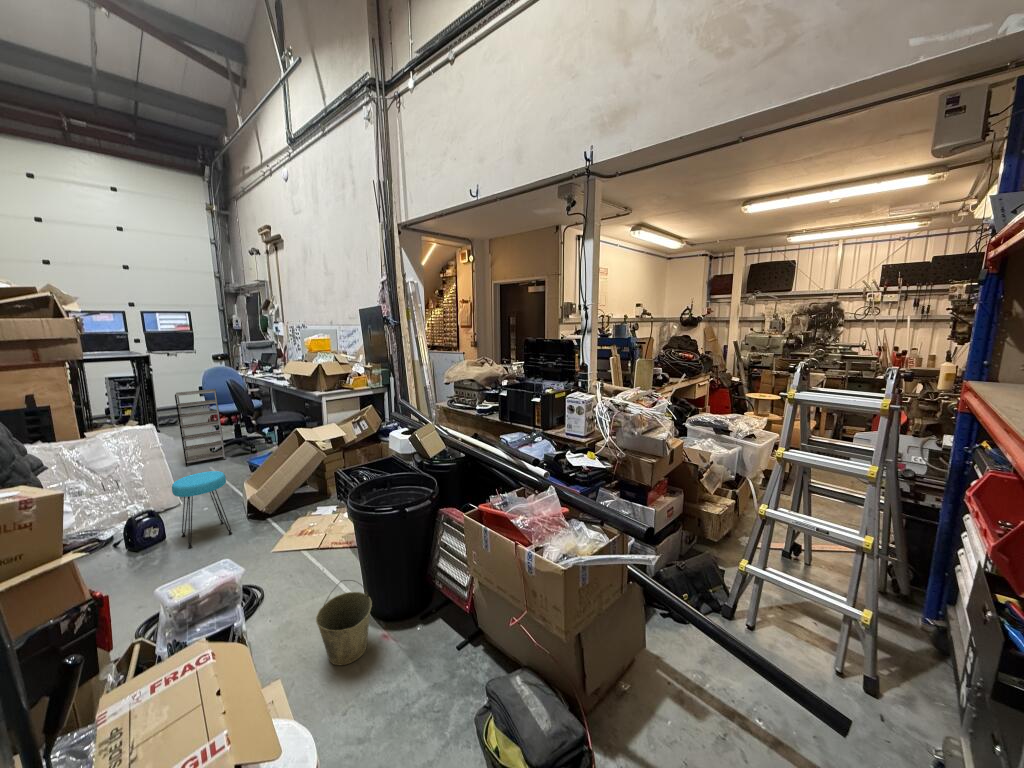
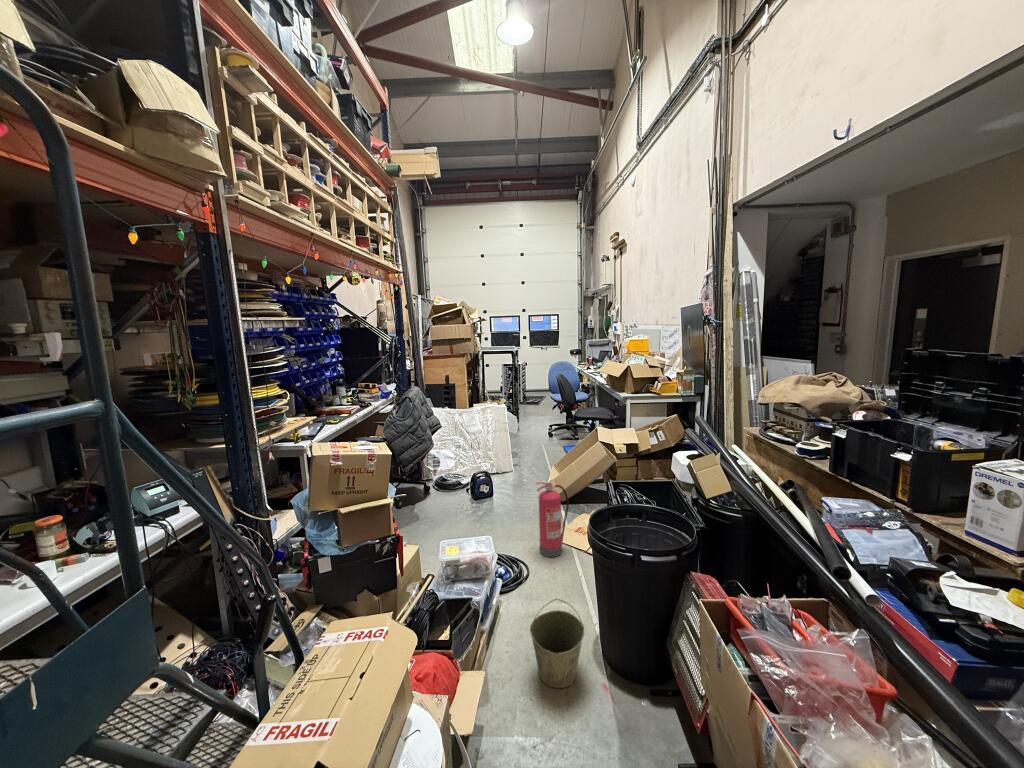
shelving unit: present [175,389,225,467] -> none [527,381,556,441]
stool: present [172,471,232,548] -> none [497,450,531,508]
fire extinguisher: none [259,490,299,570] -> present [536,482,569,557]

